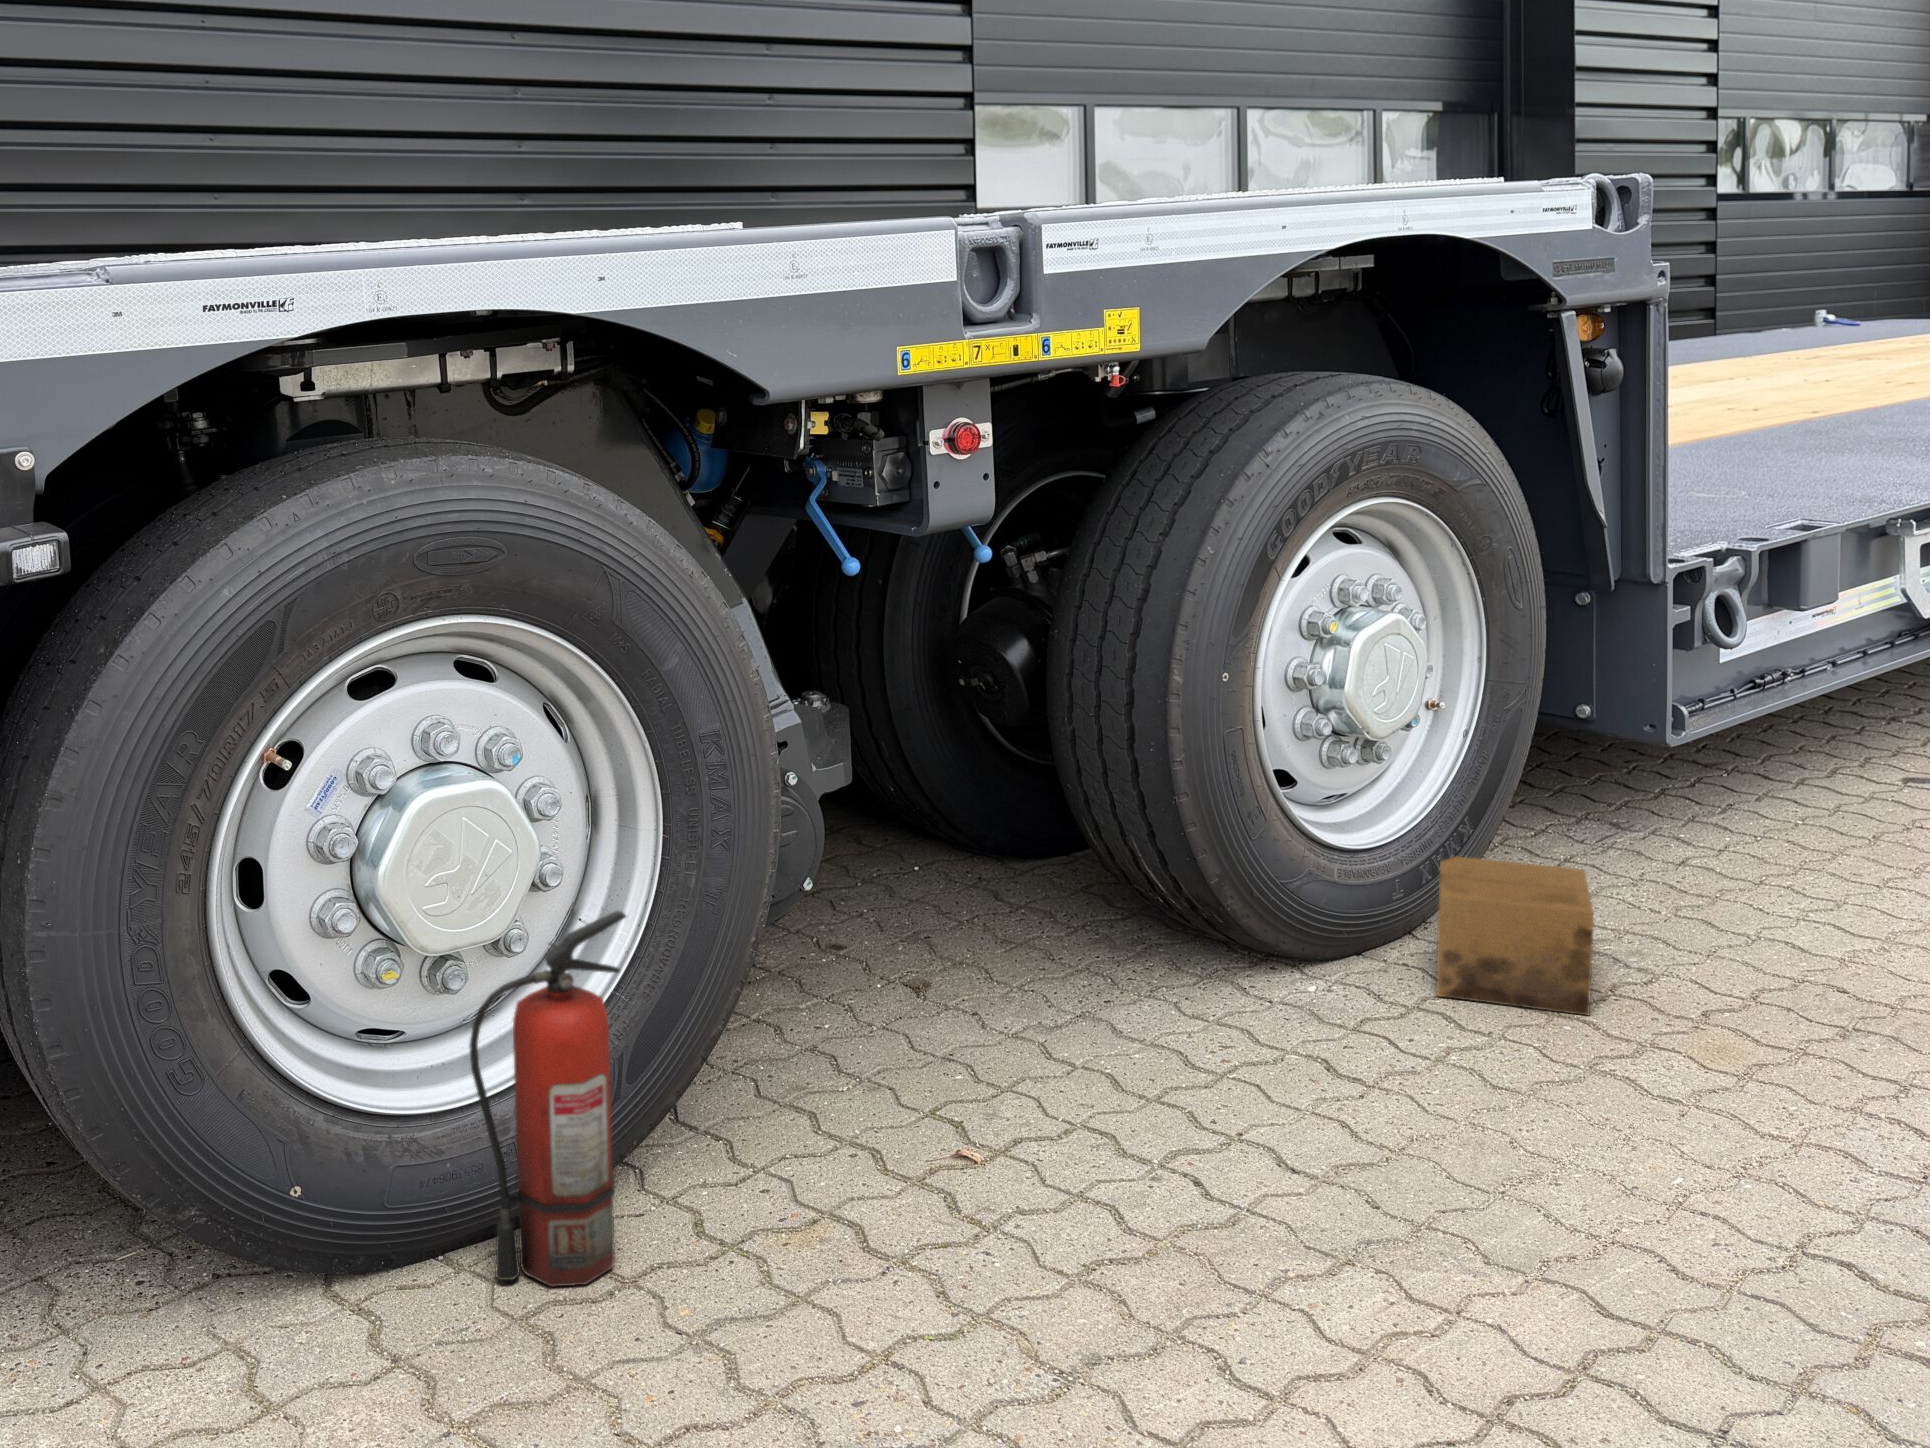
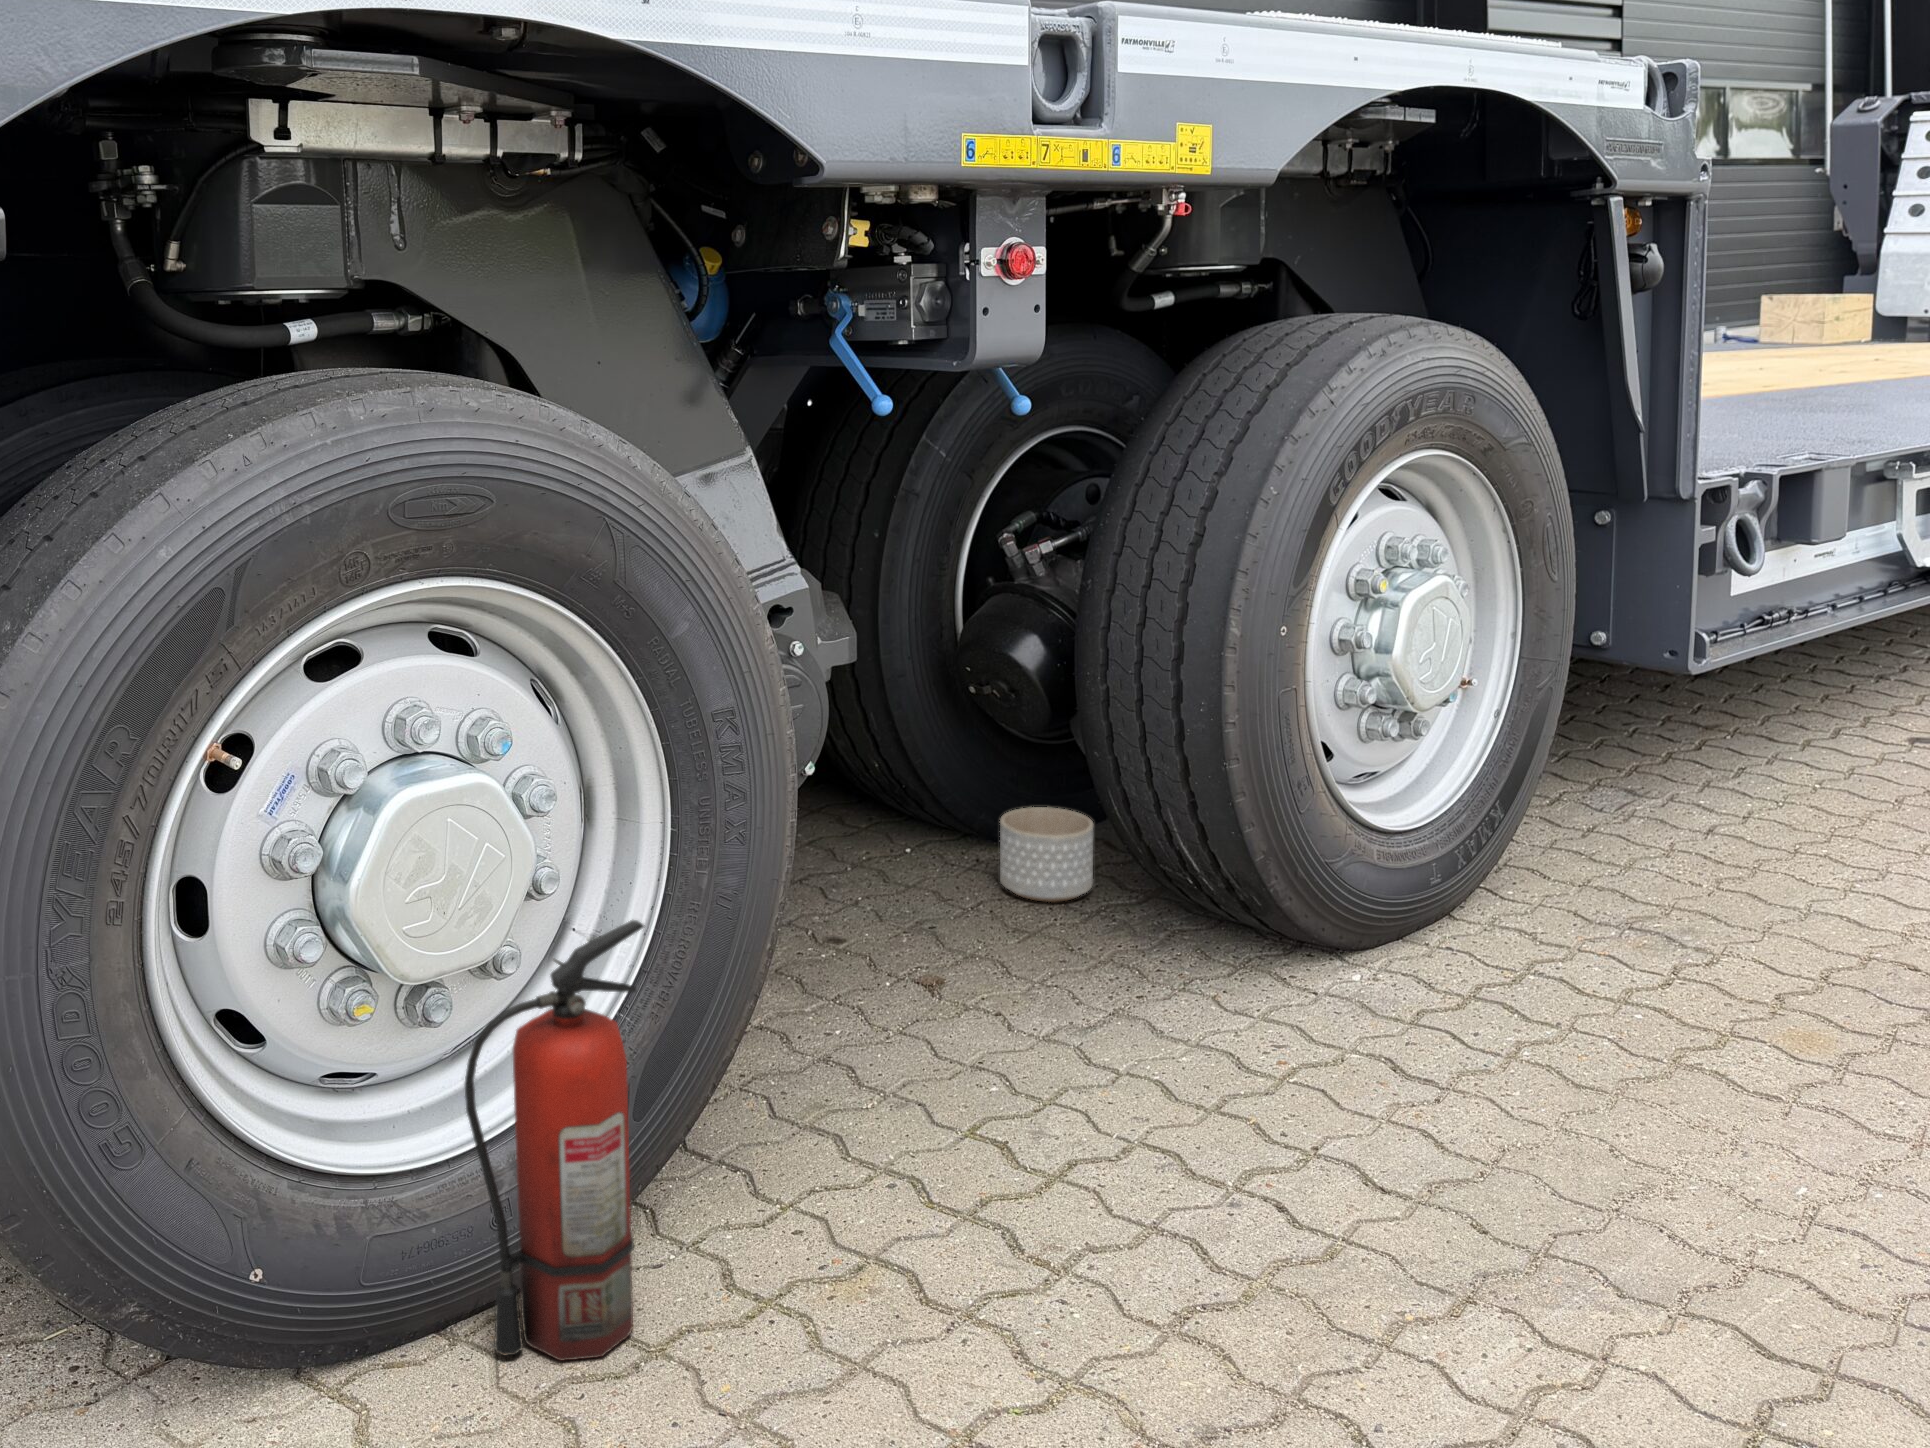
planter: none [997,830,1083,917] -> present [1000,807,1093,902]
cardboard box: present [1436,857,1594,1015] -> none [1479,828,1666,1001]

